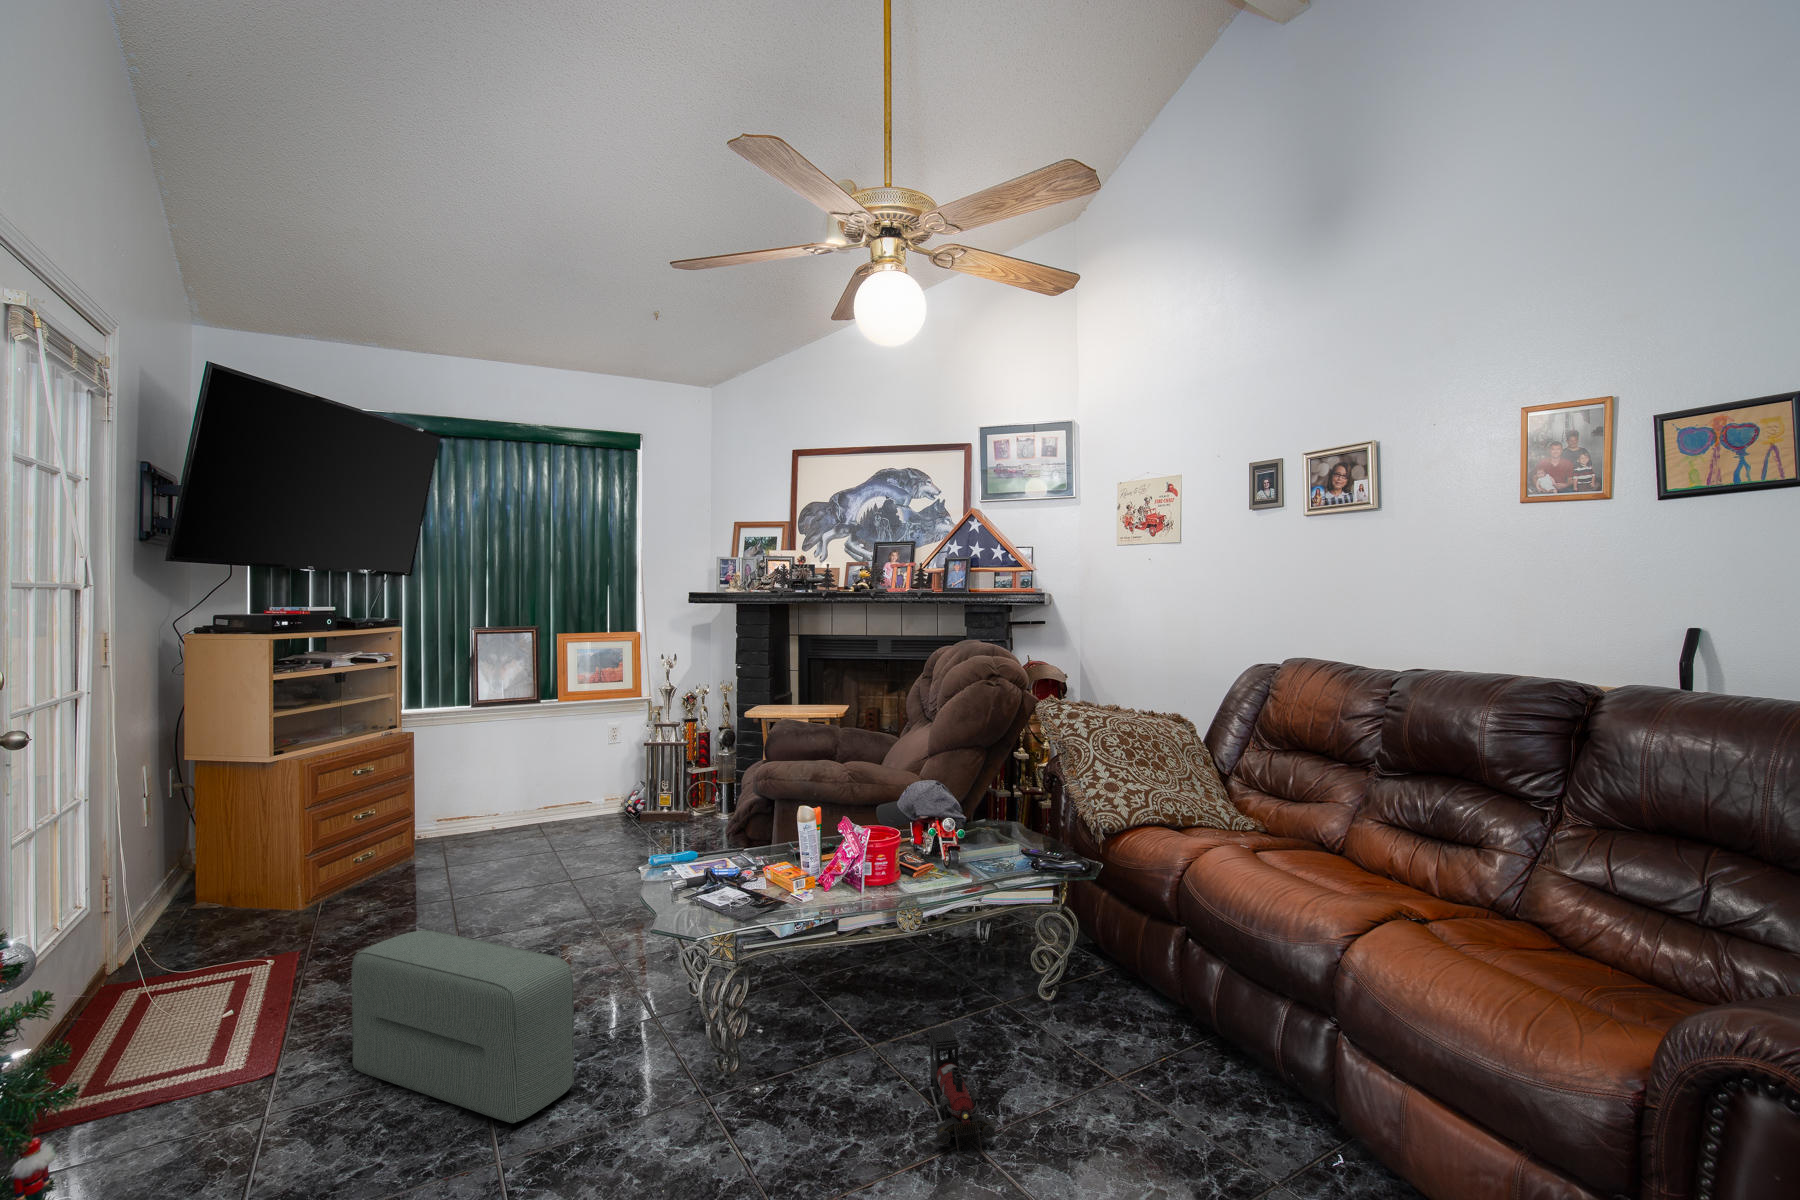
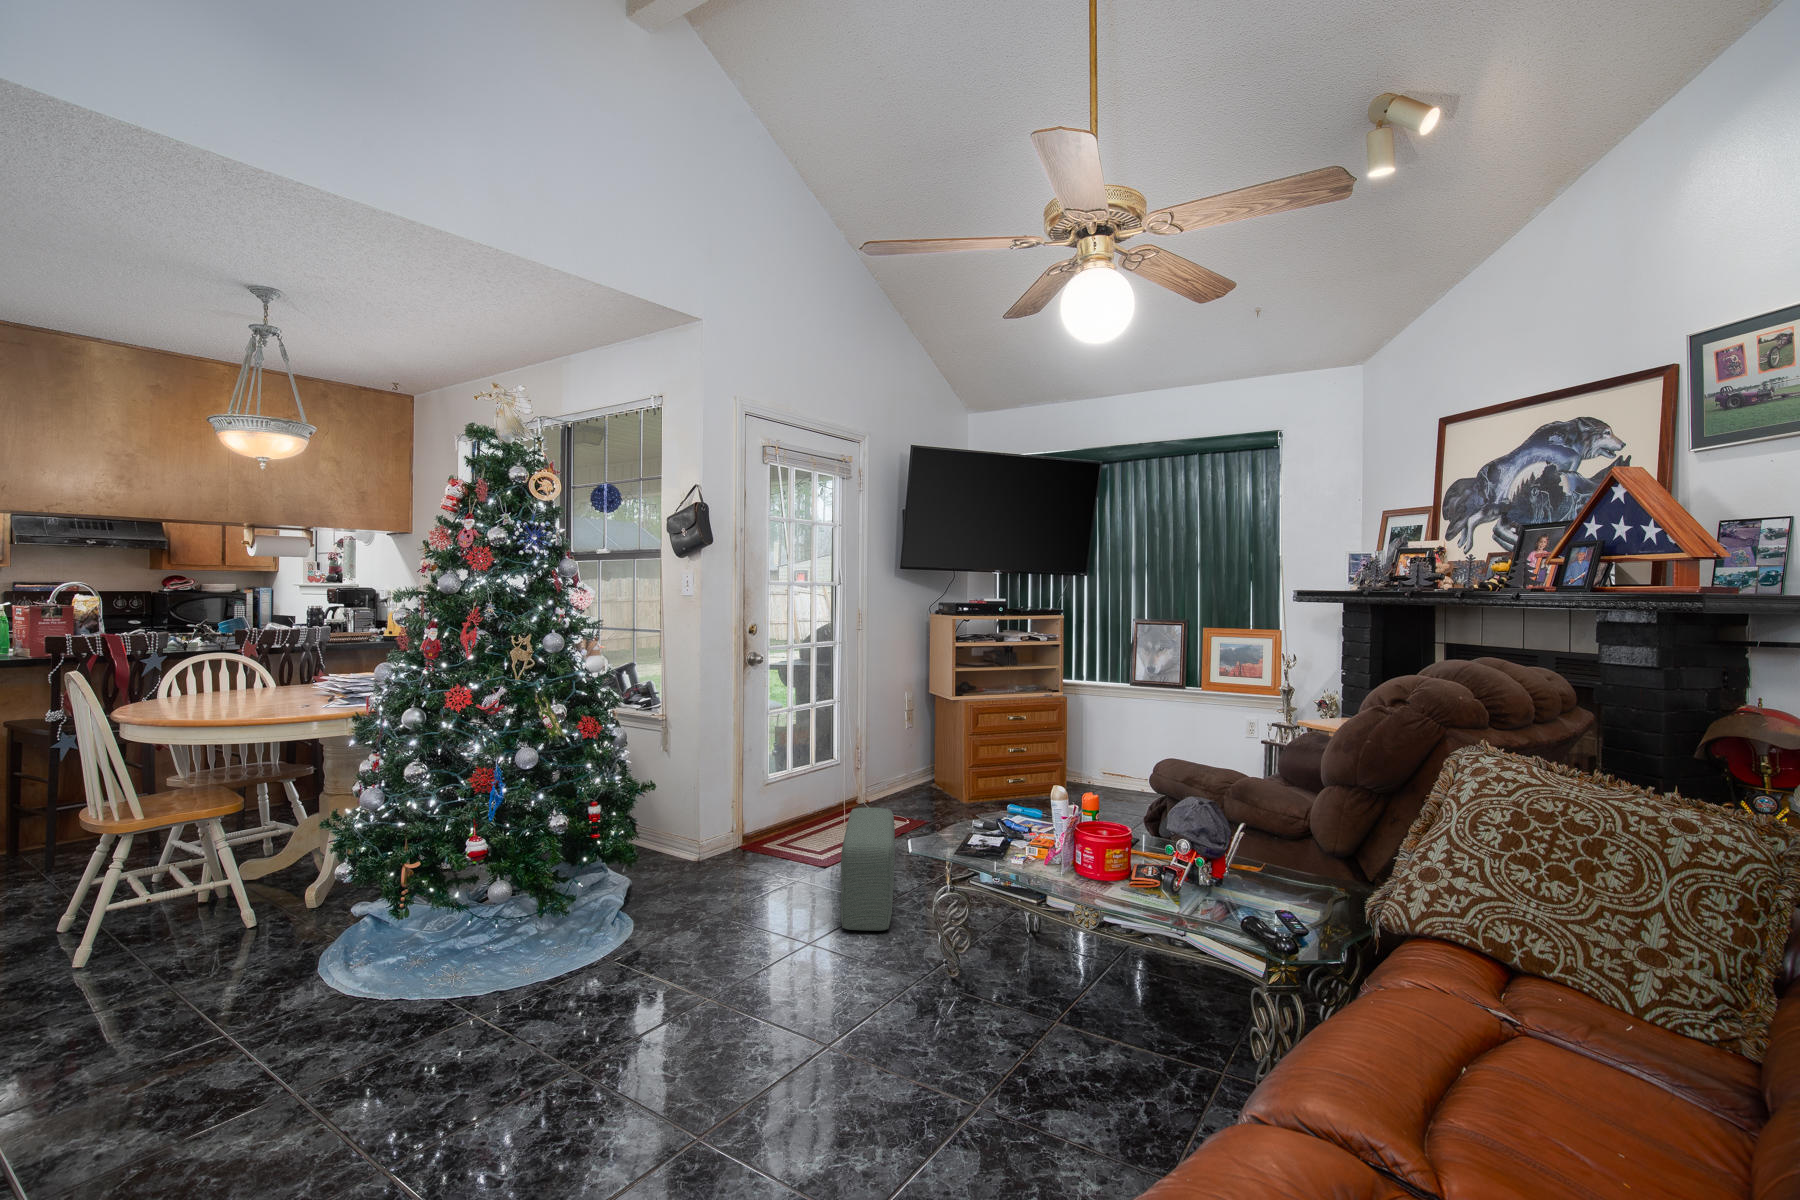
toy train: present [928,1026,995,1160] -> none [947,1002,1051,1094]

